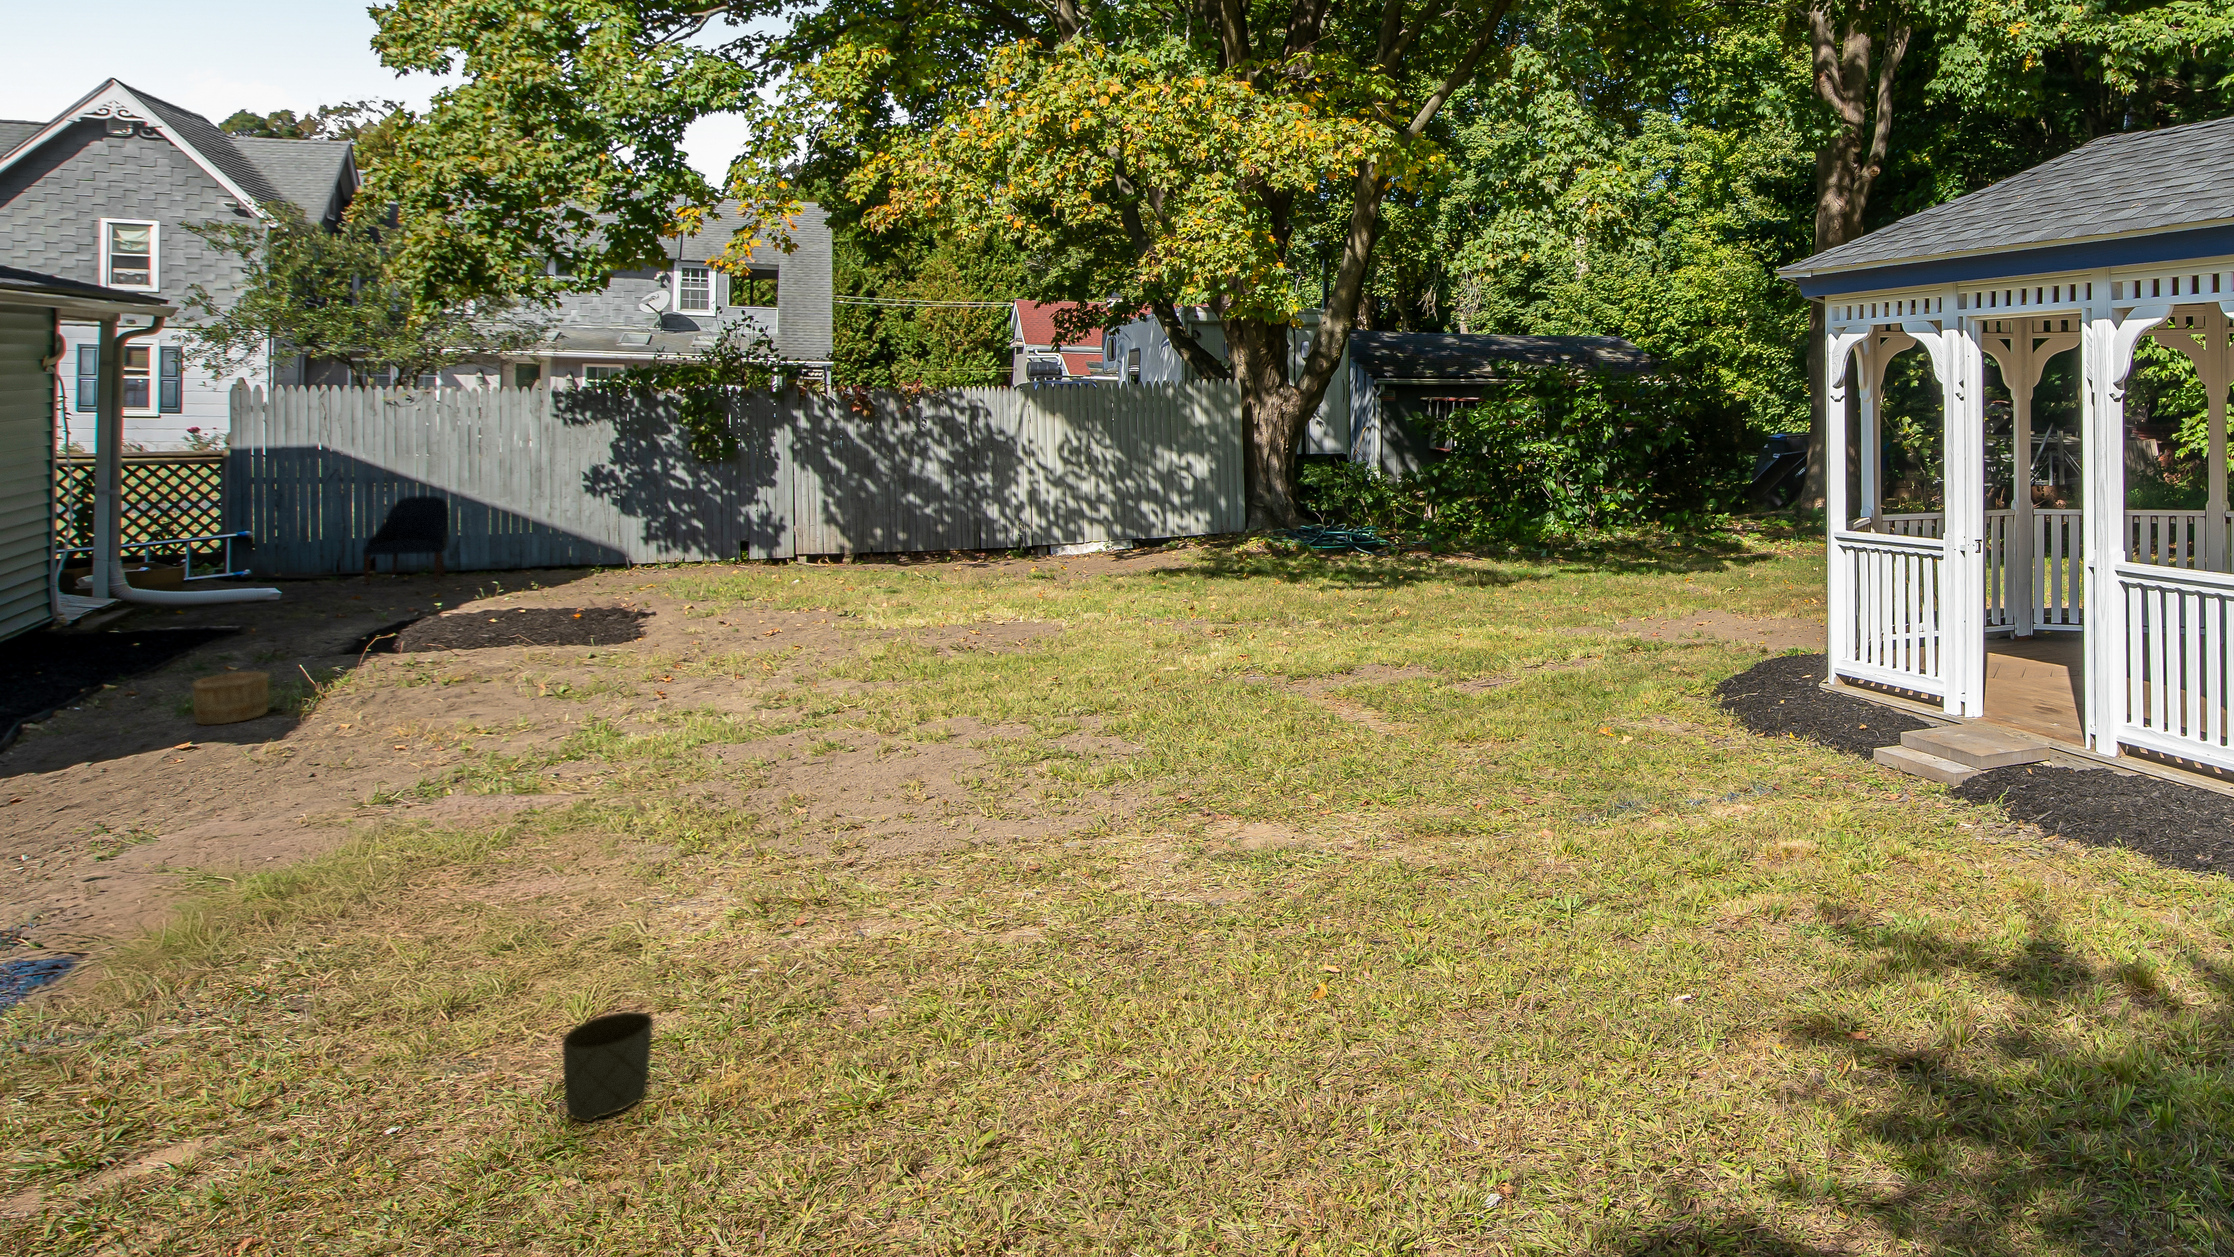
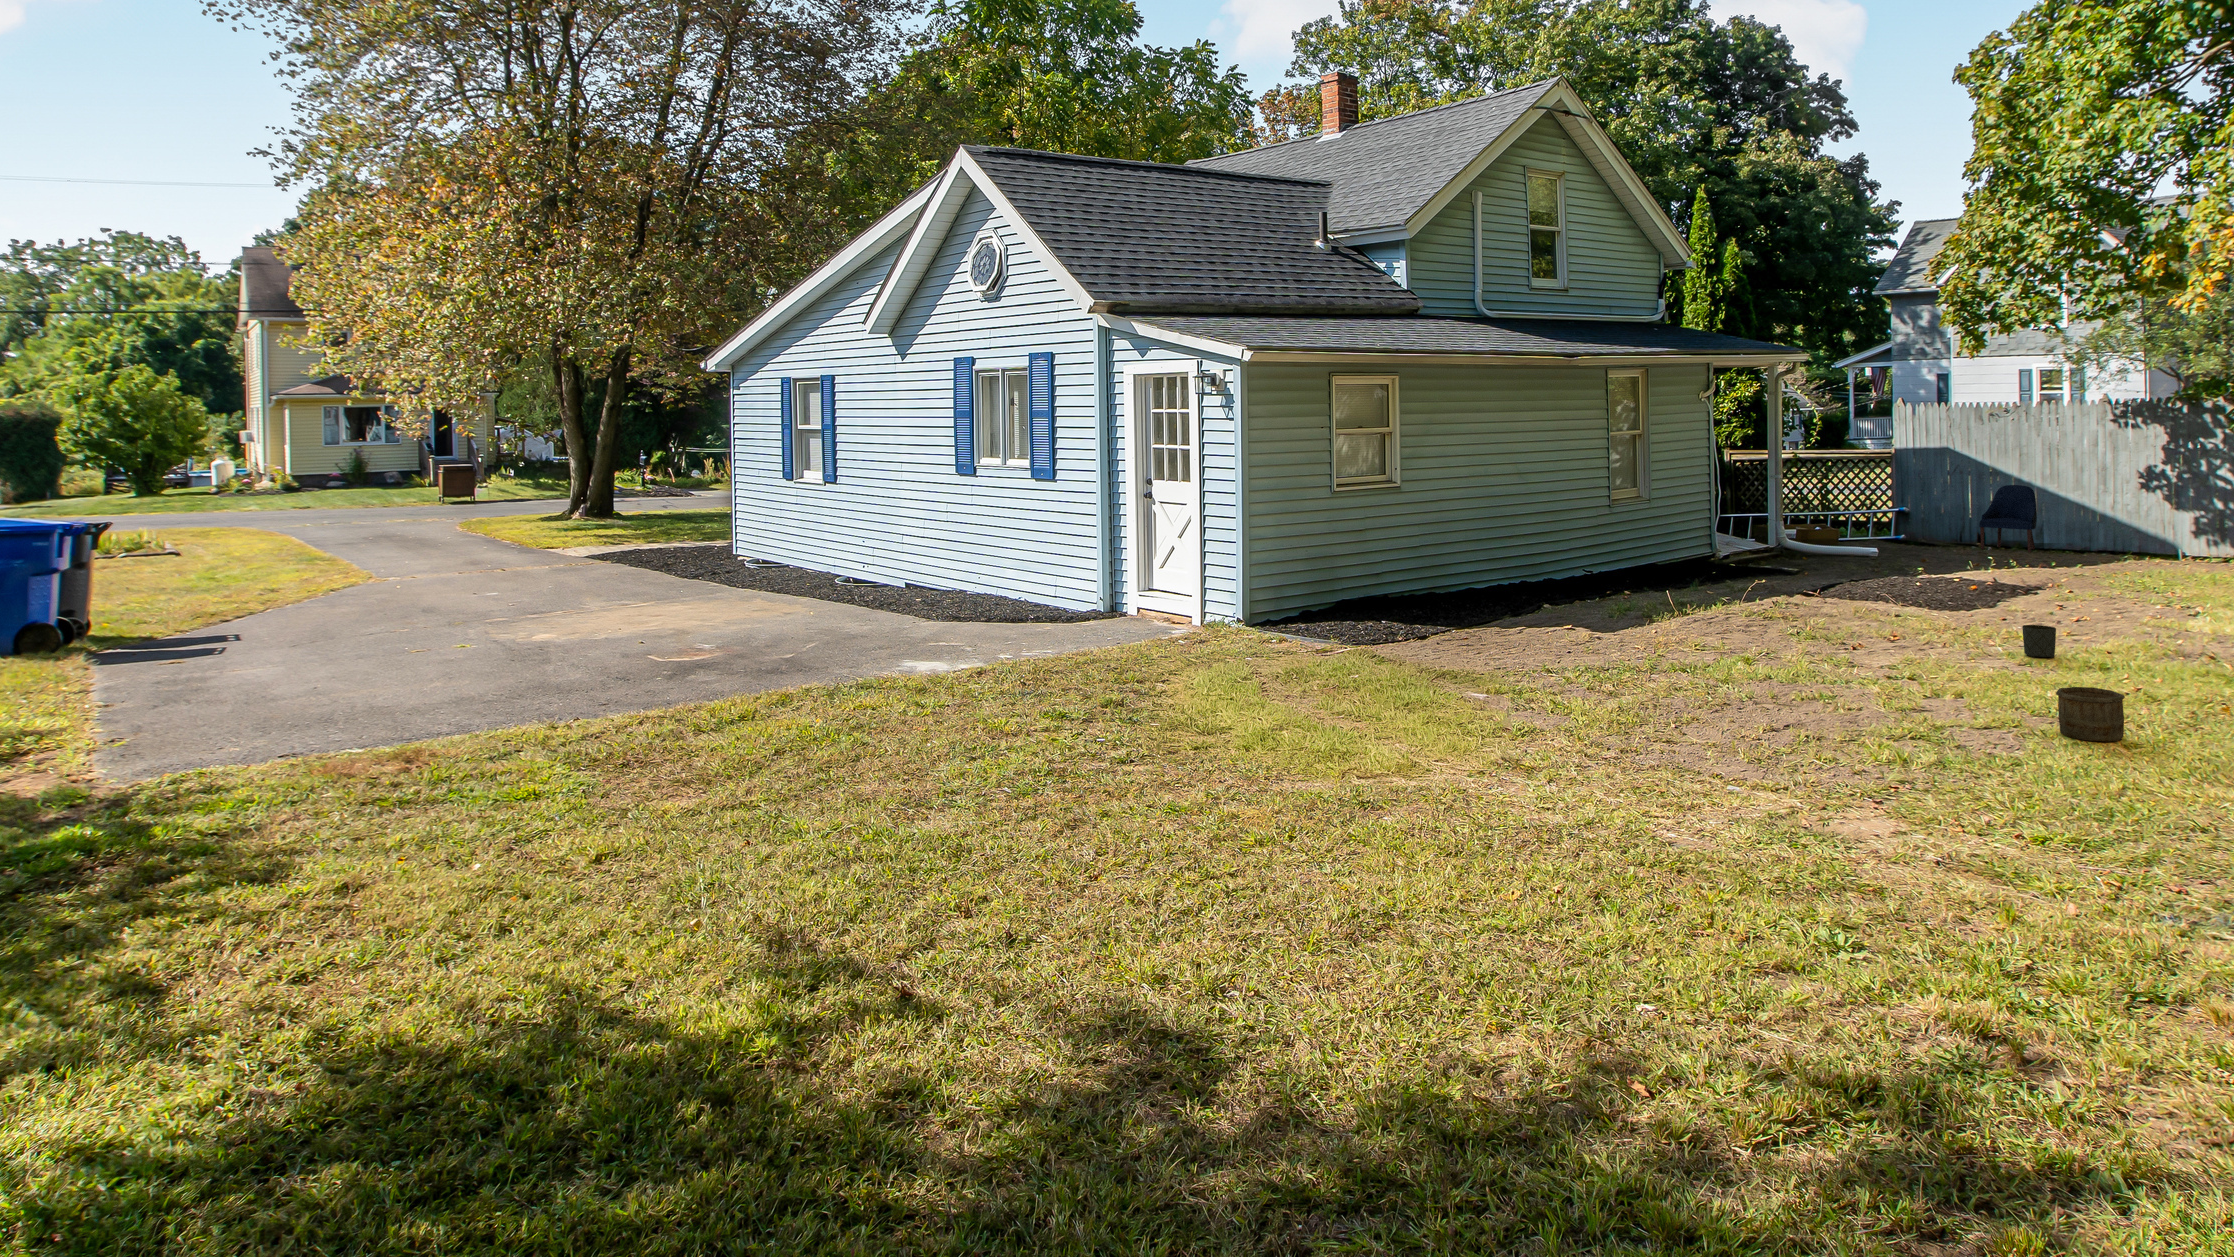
wooden bucket: present [192,672,269,725] -> present [2056,687,2125,742]
planter: present [562,1012,653,1122] -> present [2022,625,2056,658]

